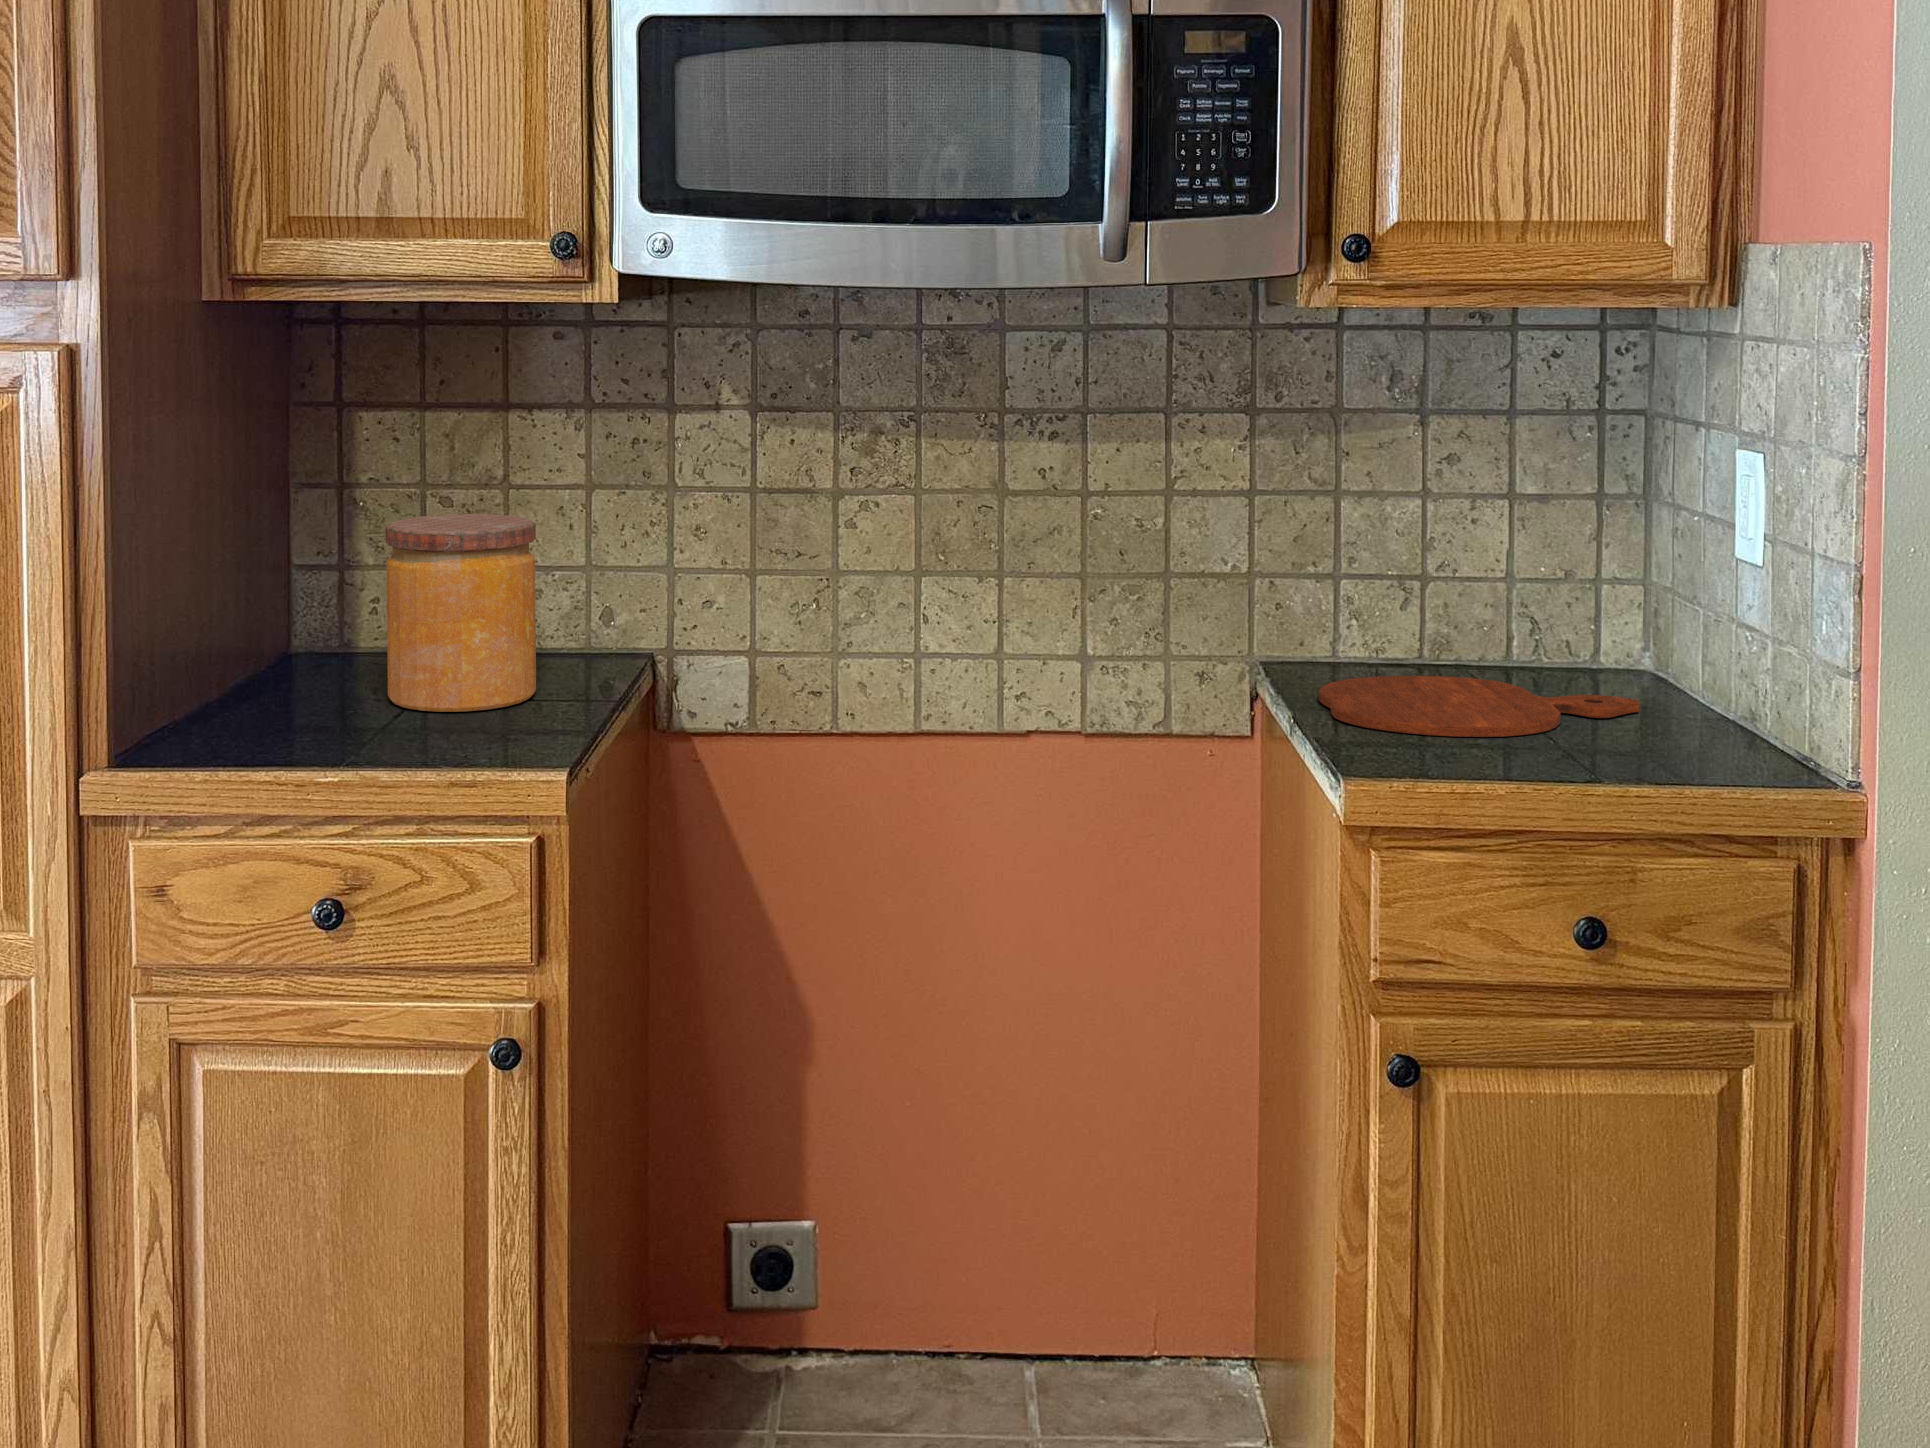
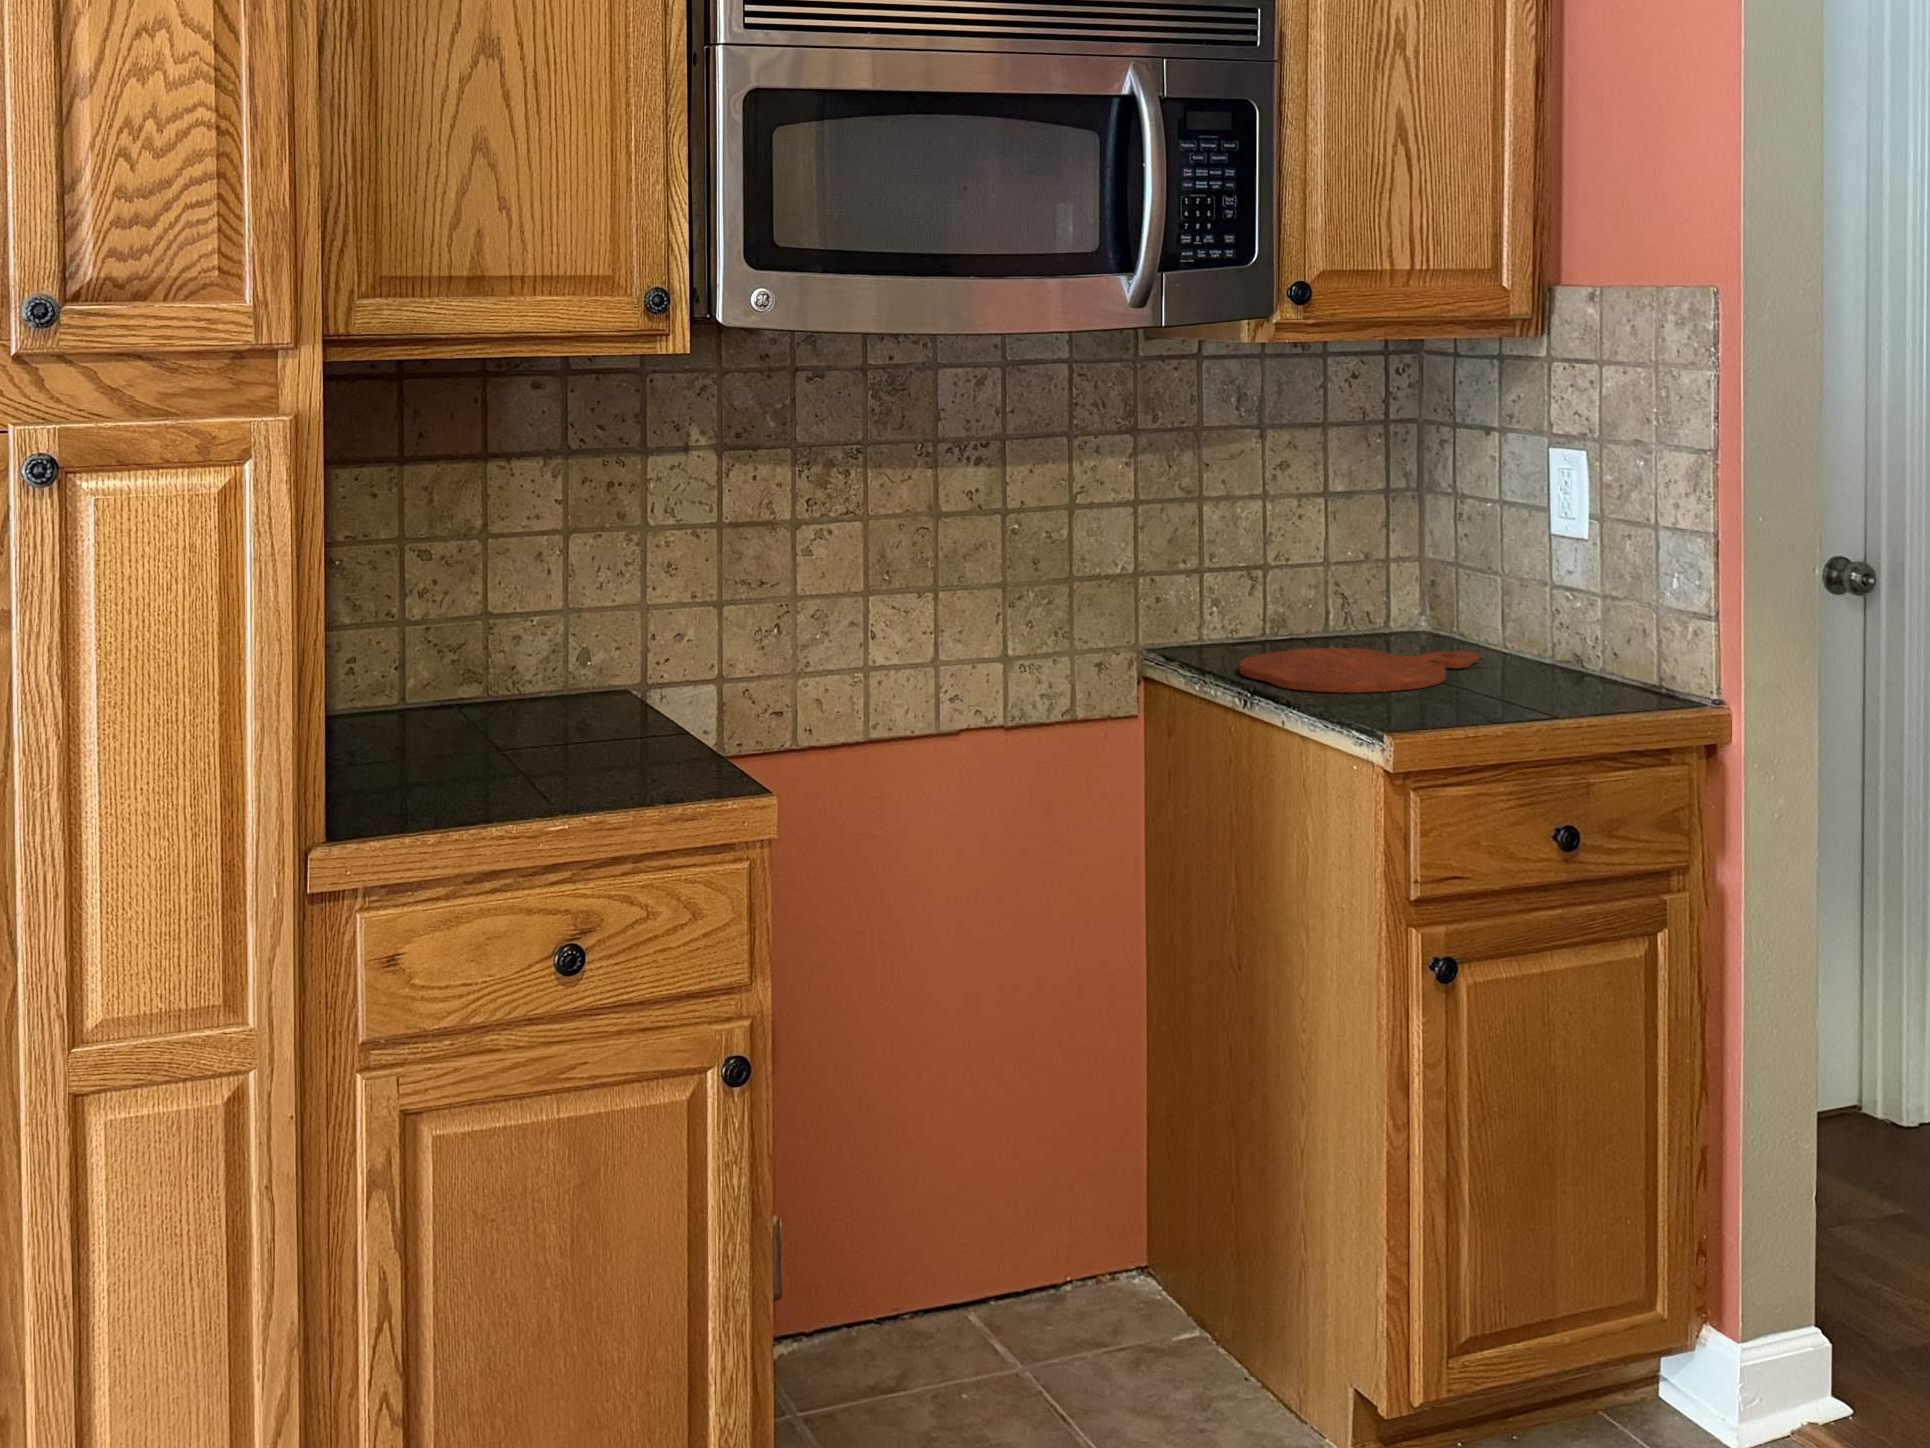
jar: present [385,514,536,712] -> none [457,565,604,761]

